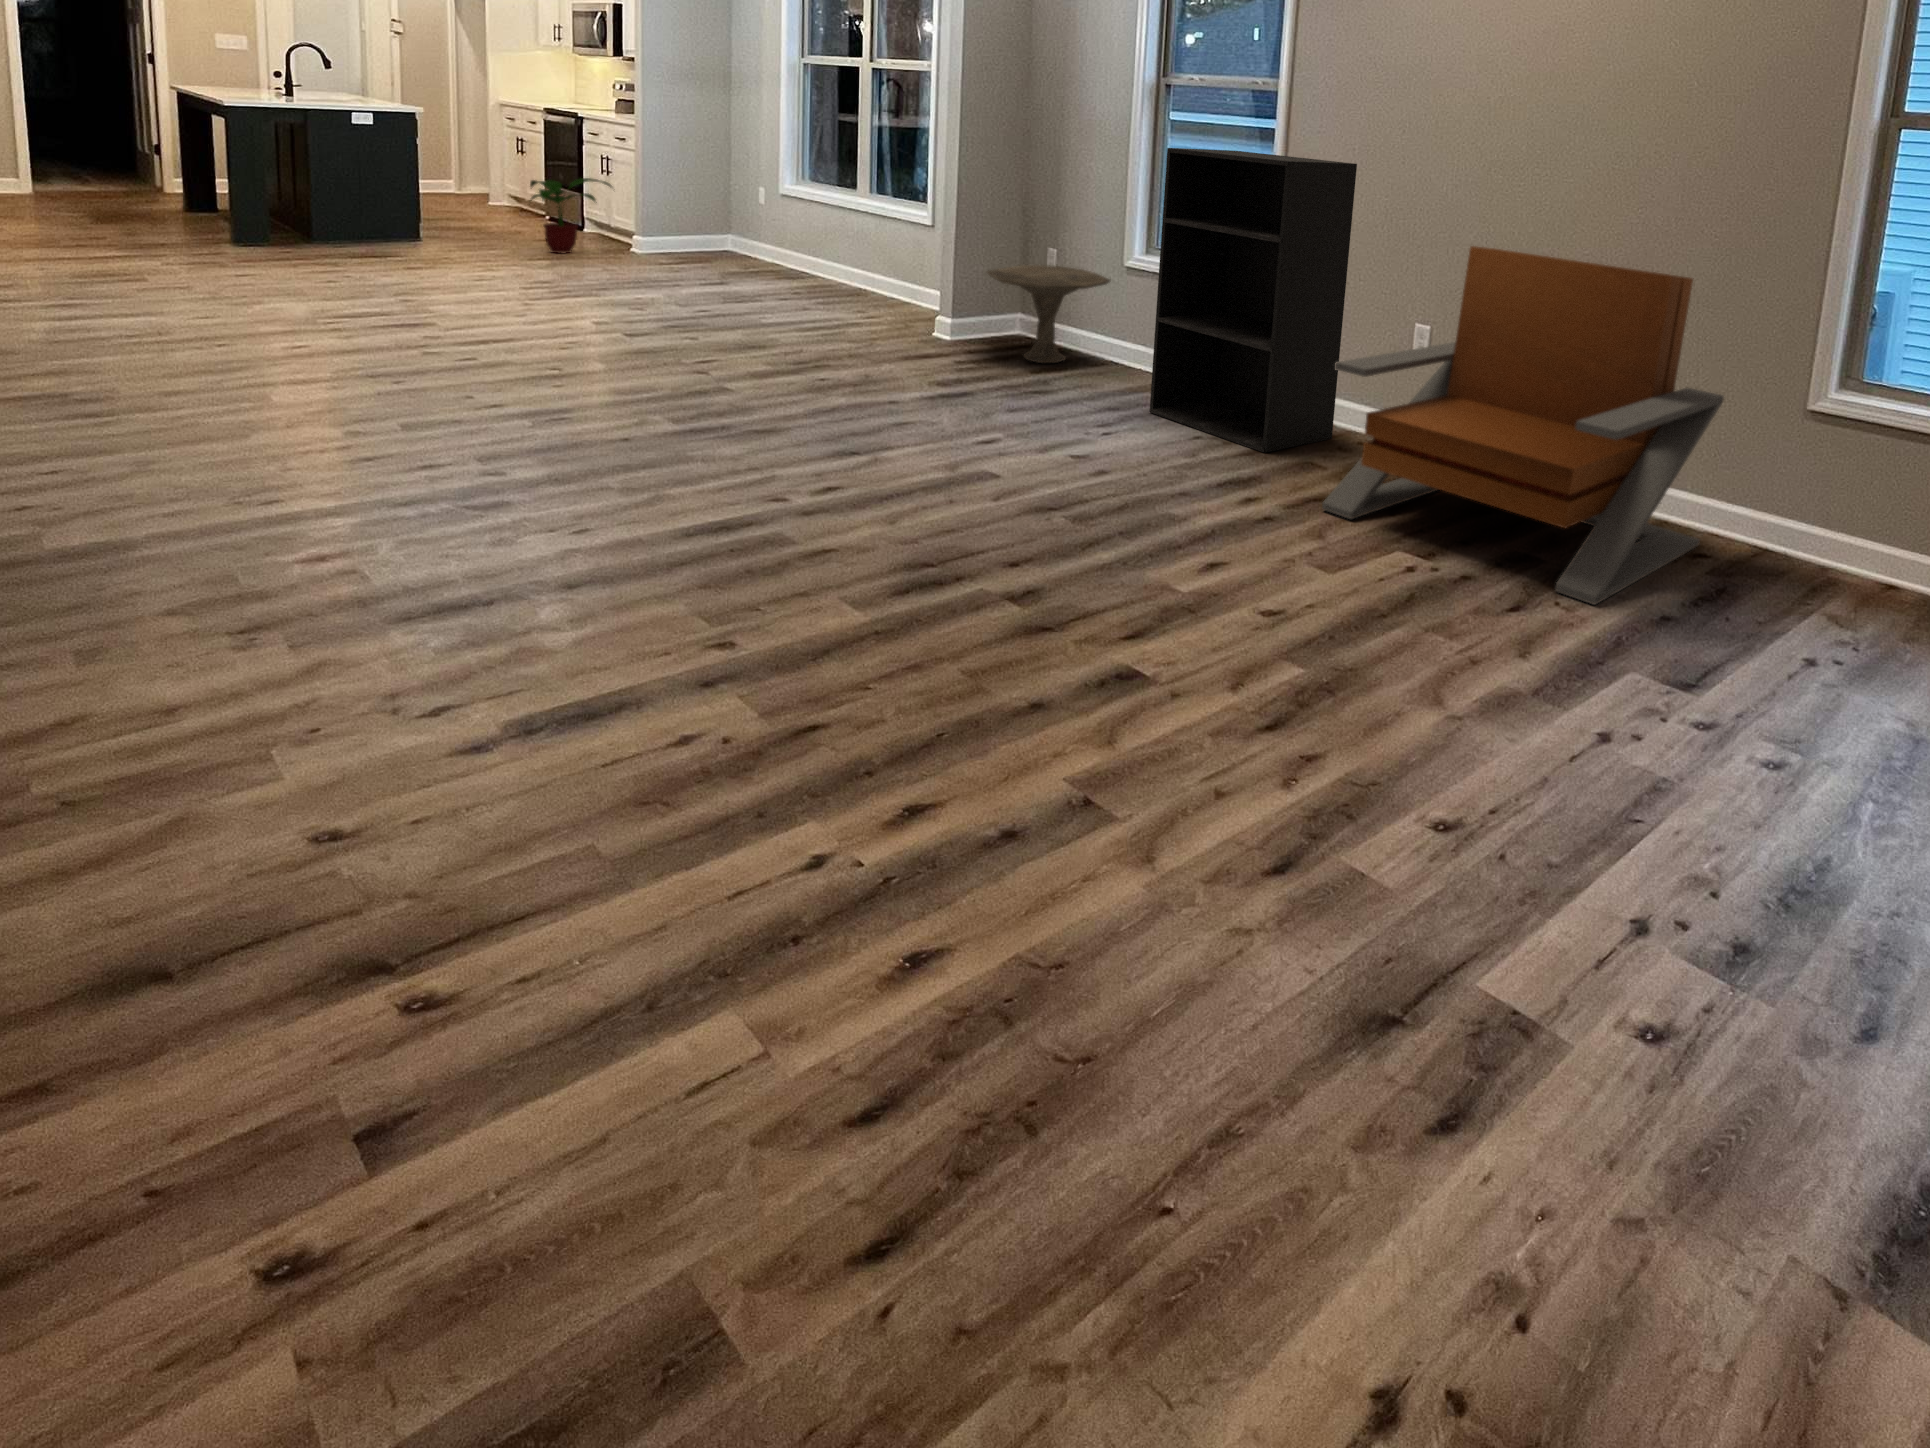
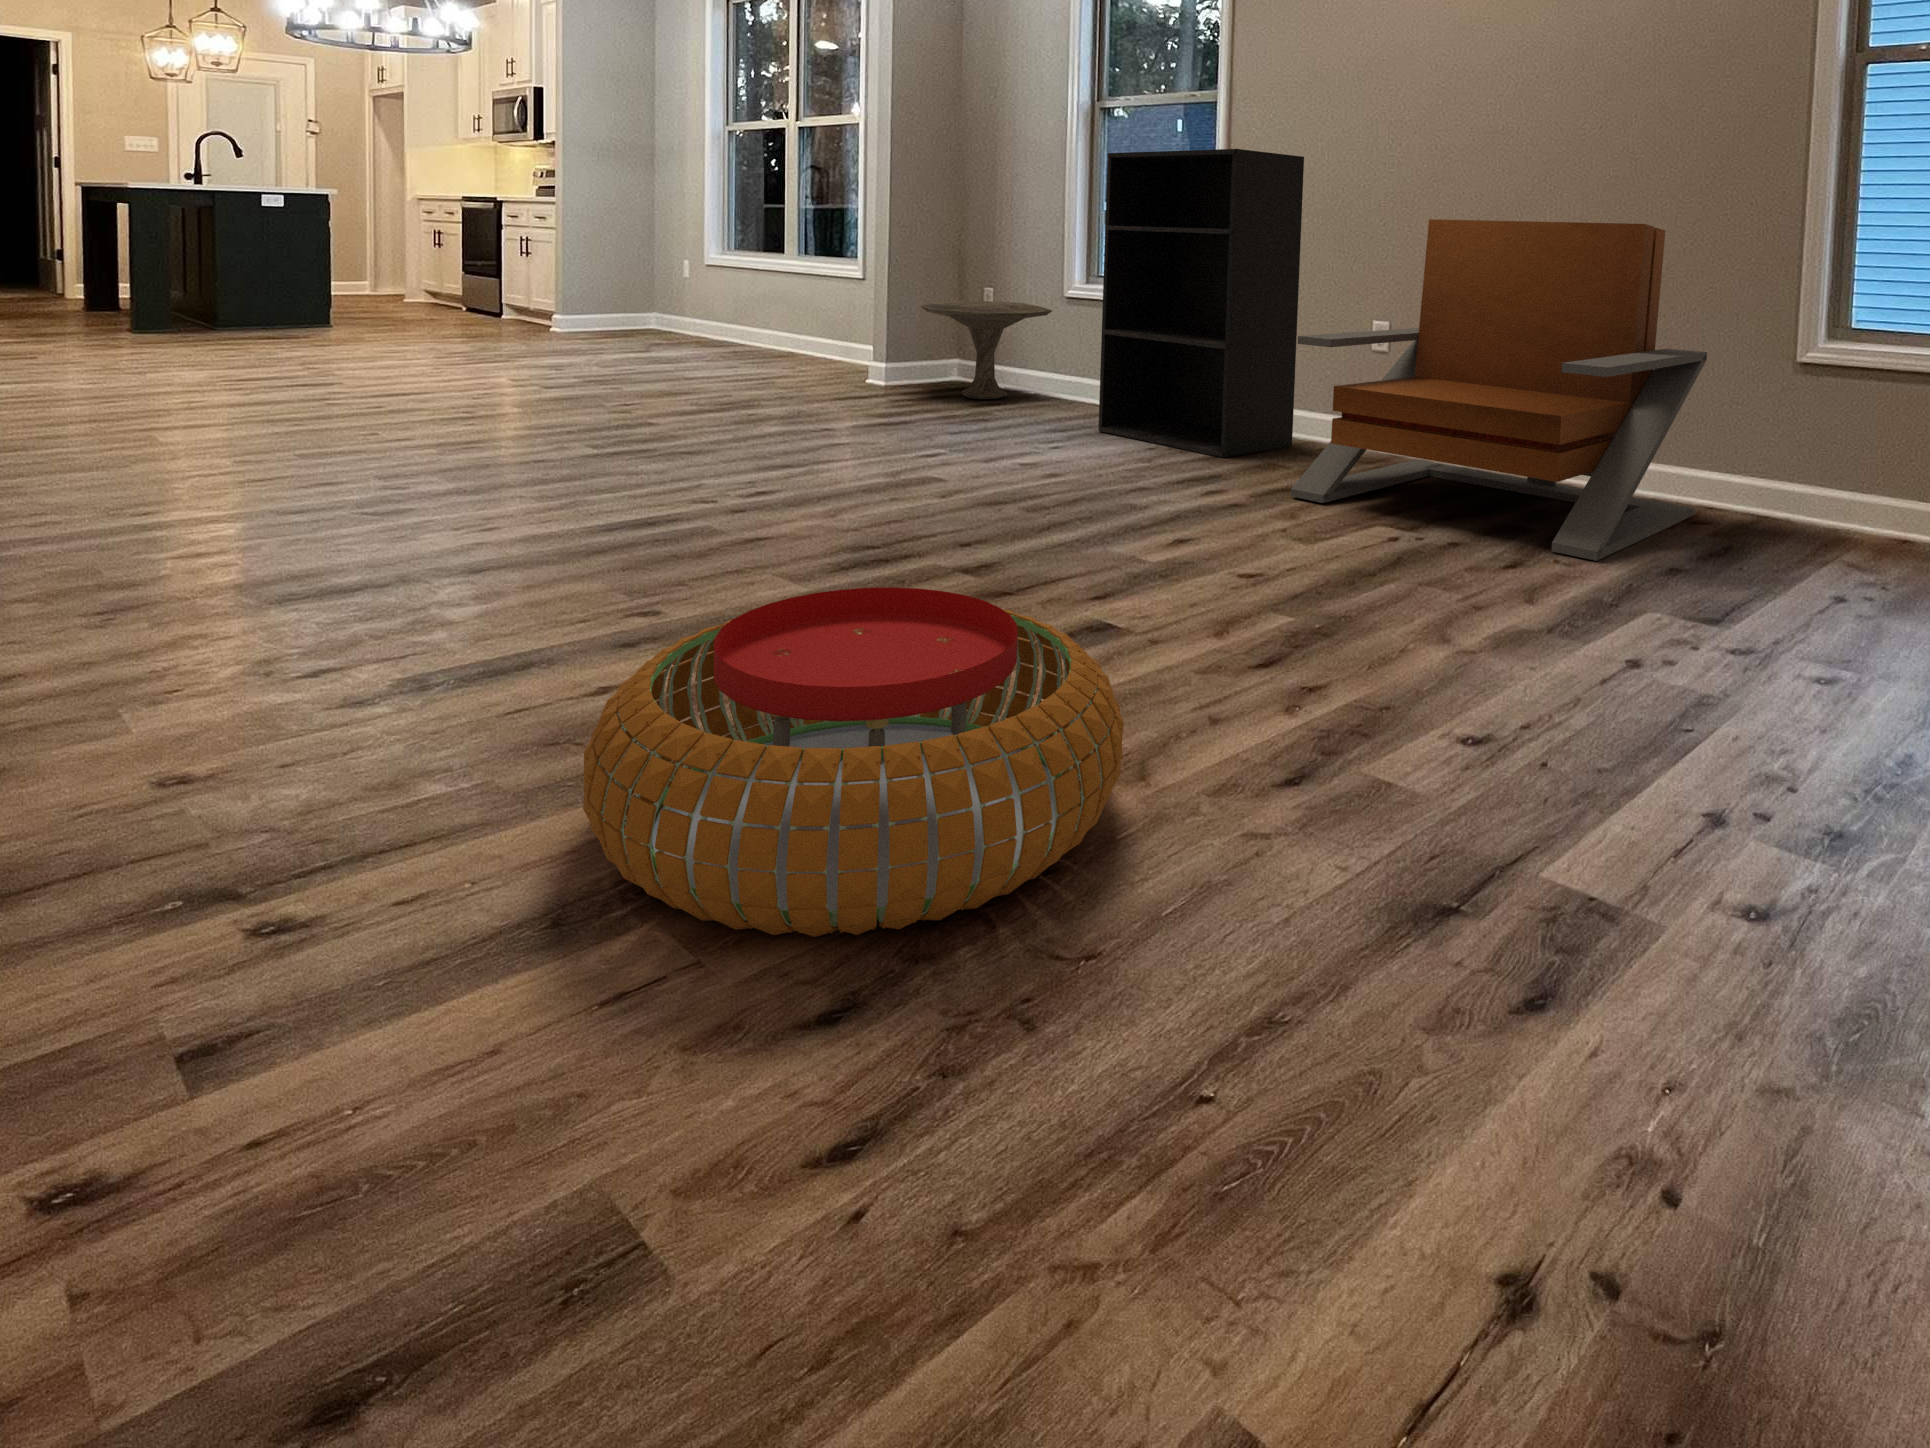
potted plant: present [530,178,612,253] -> none [445,257,535,333]
pouf: none [671,685,1132,1031] -> present [583,587,1124,937]

